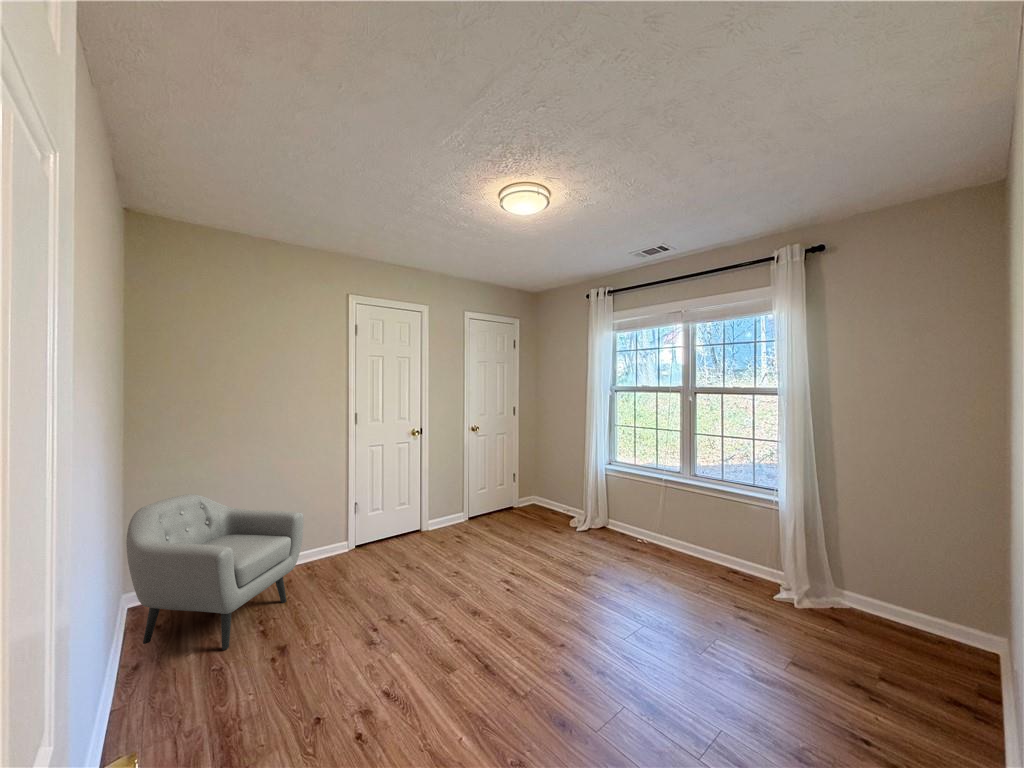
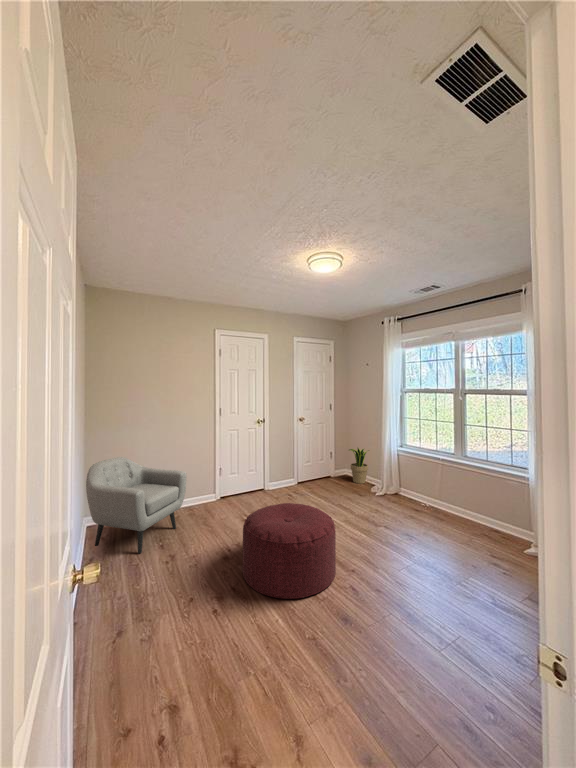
potted plant: none [539,466,569,516] -> present [349,448,368,484]
ottoman: none [399,553,538,701] -> present [242,503,336,599]

